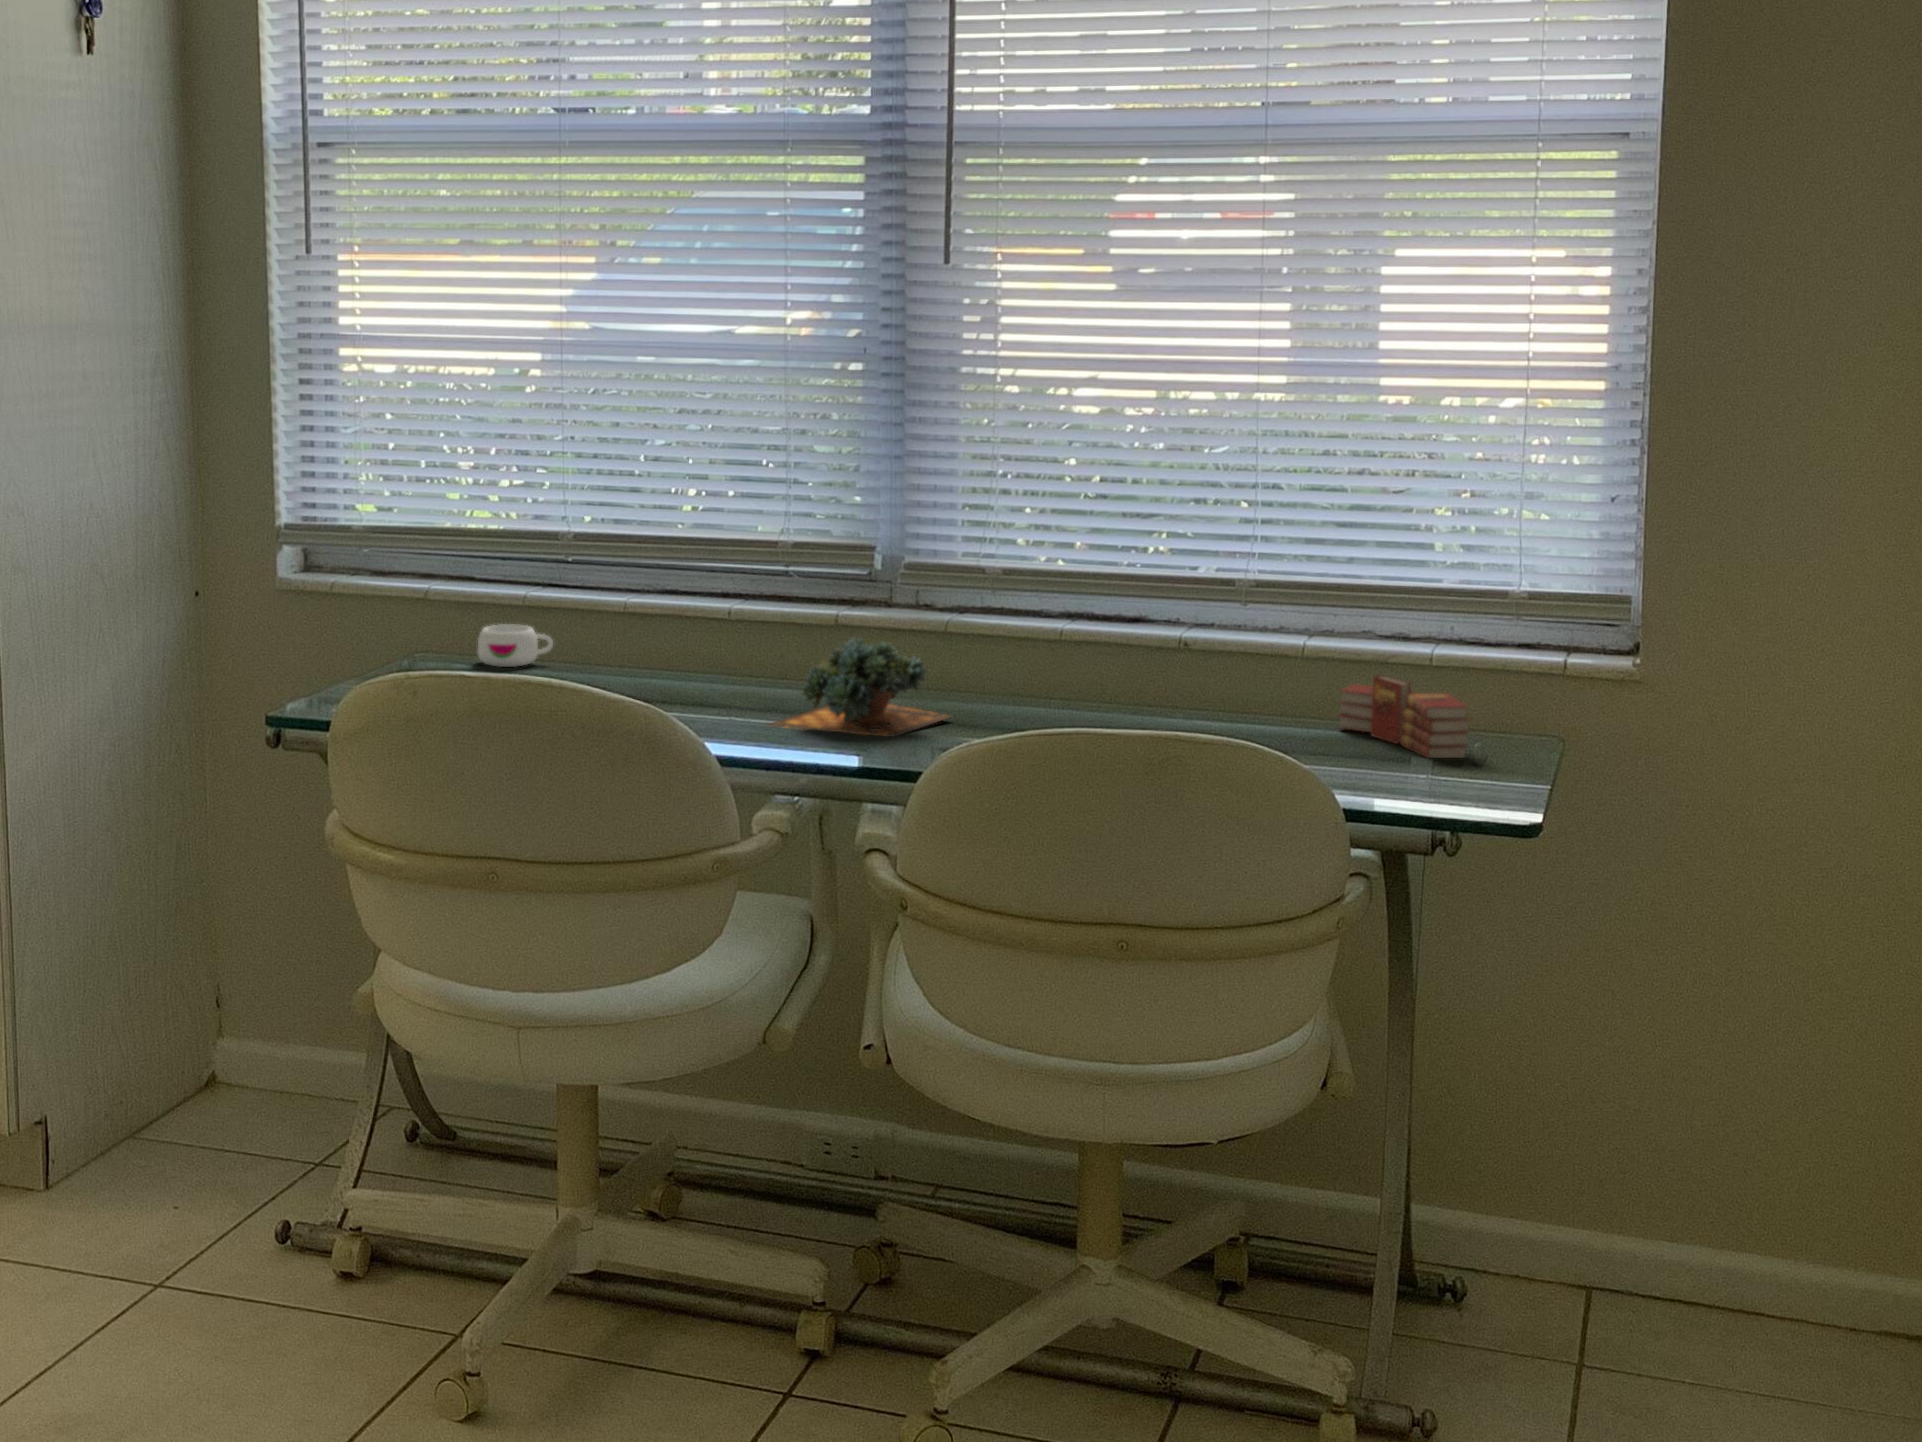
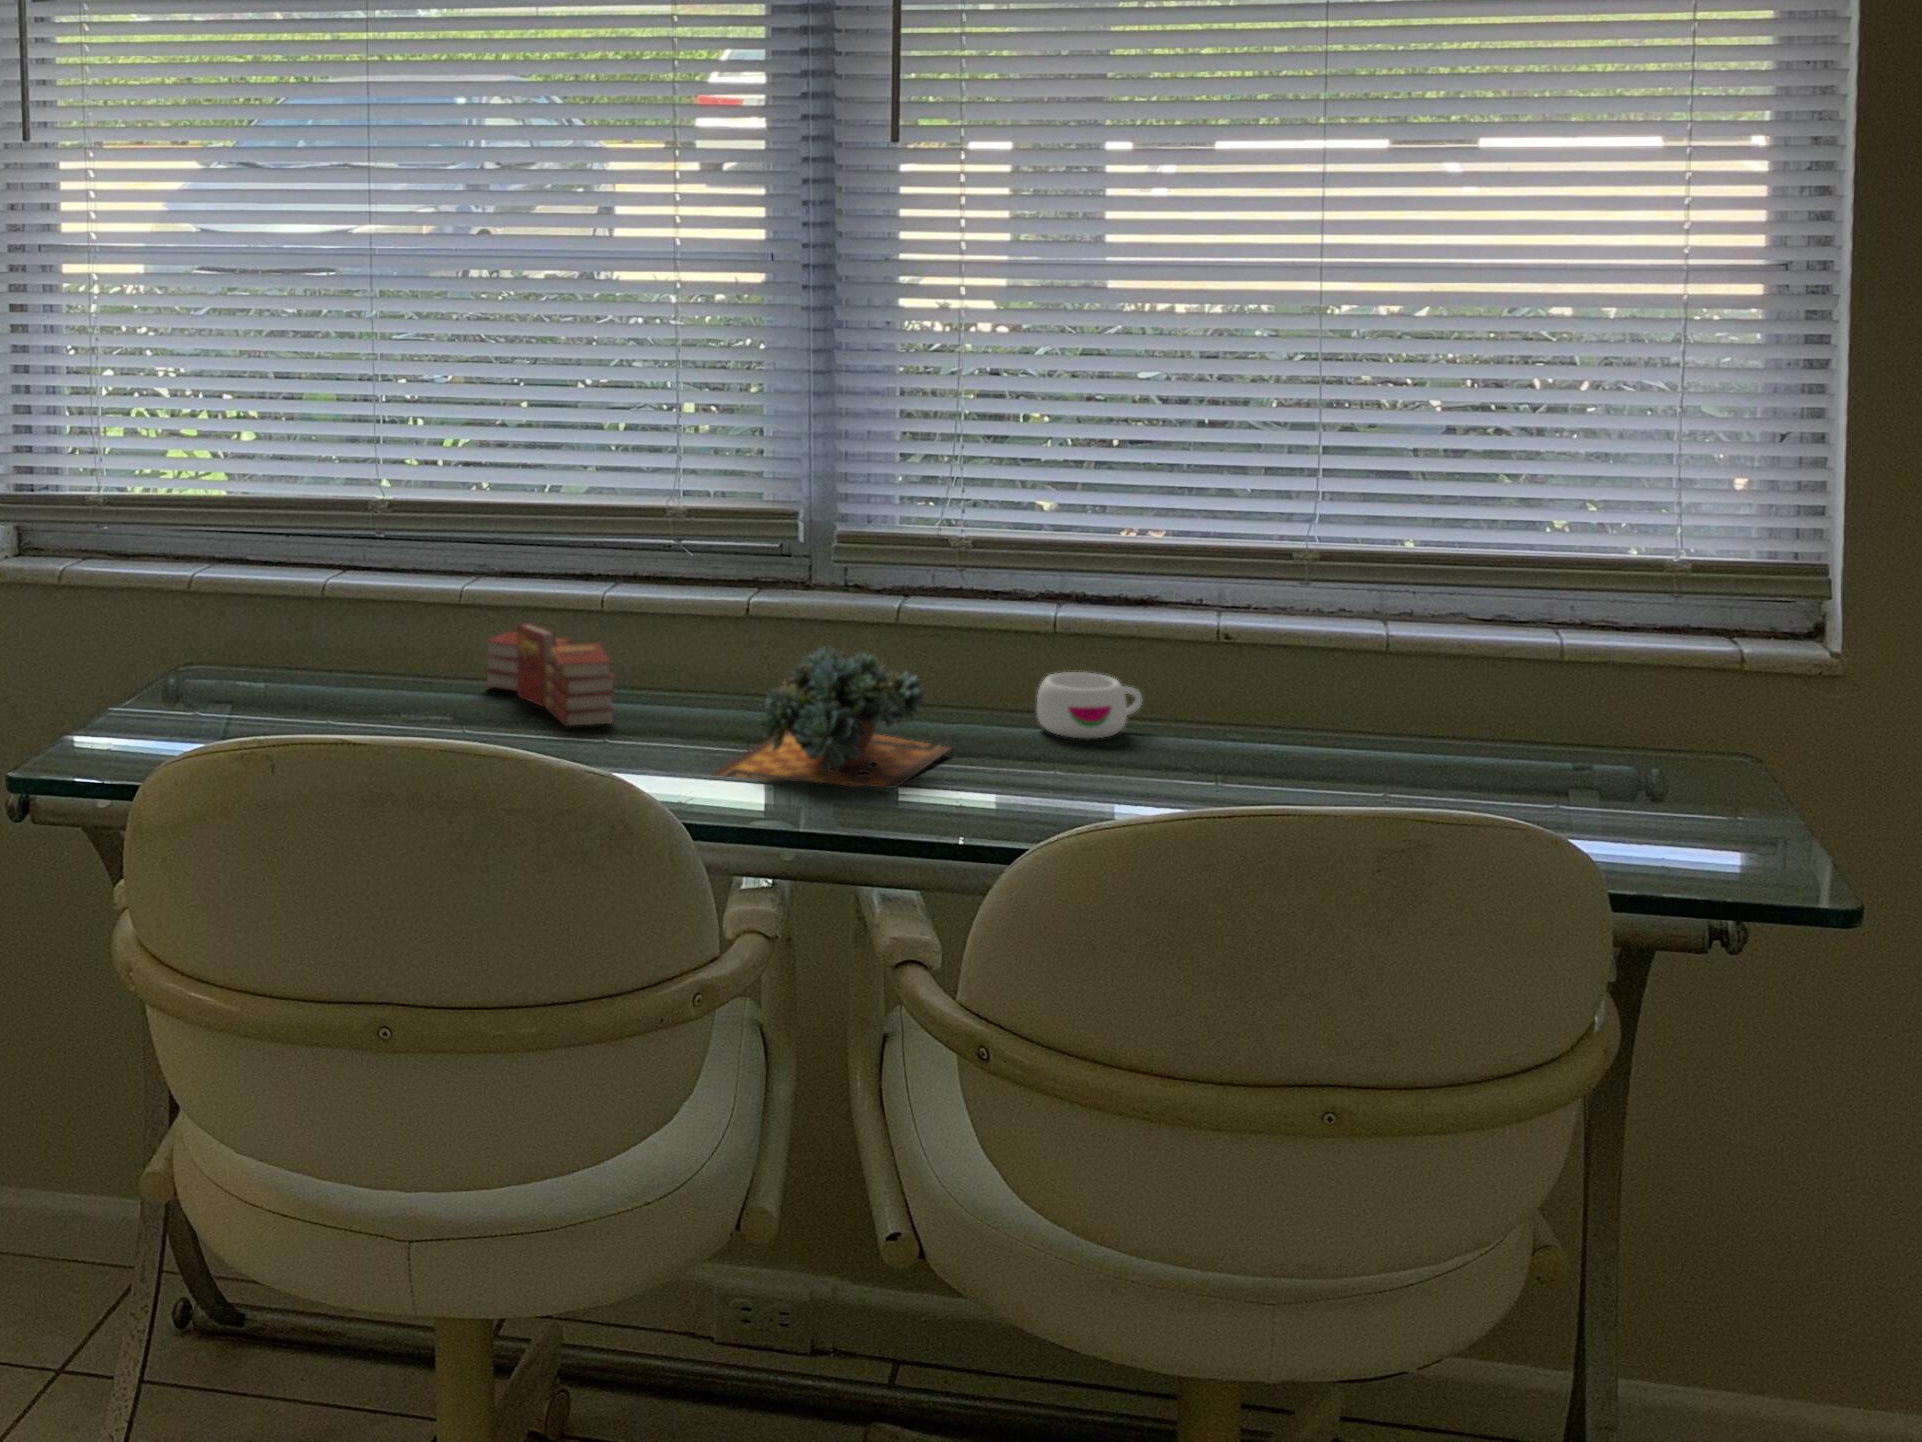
mug: present [478,624,553,667] -> present [1037,672,1142,739]
book: present [1339,675,1469,758] -> present [486,622,614,726]

